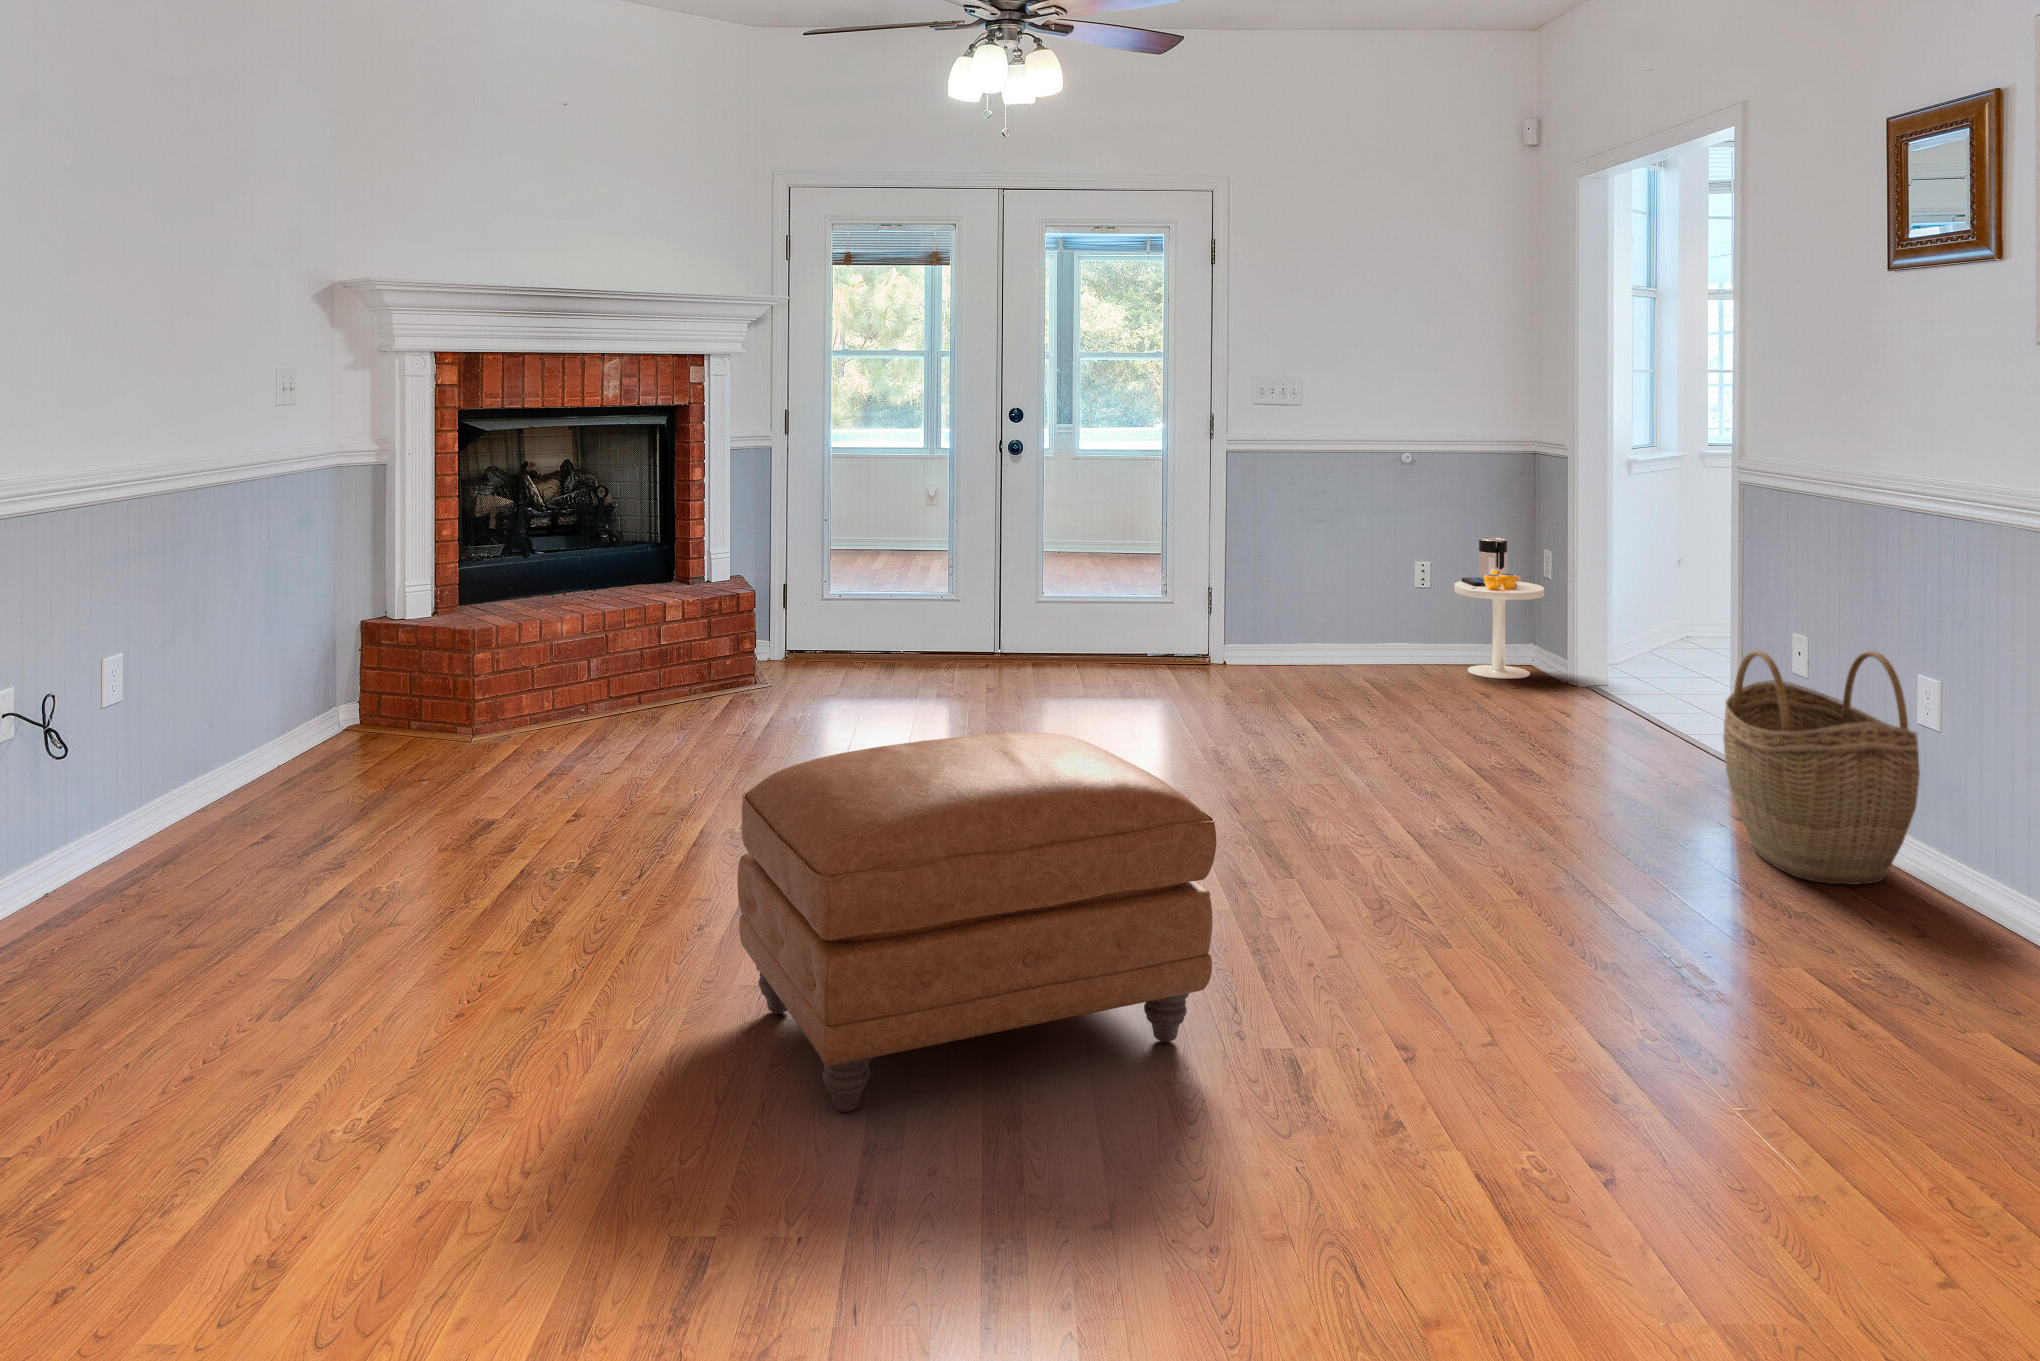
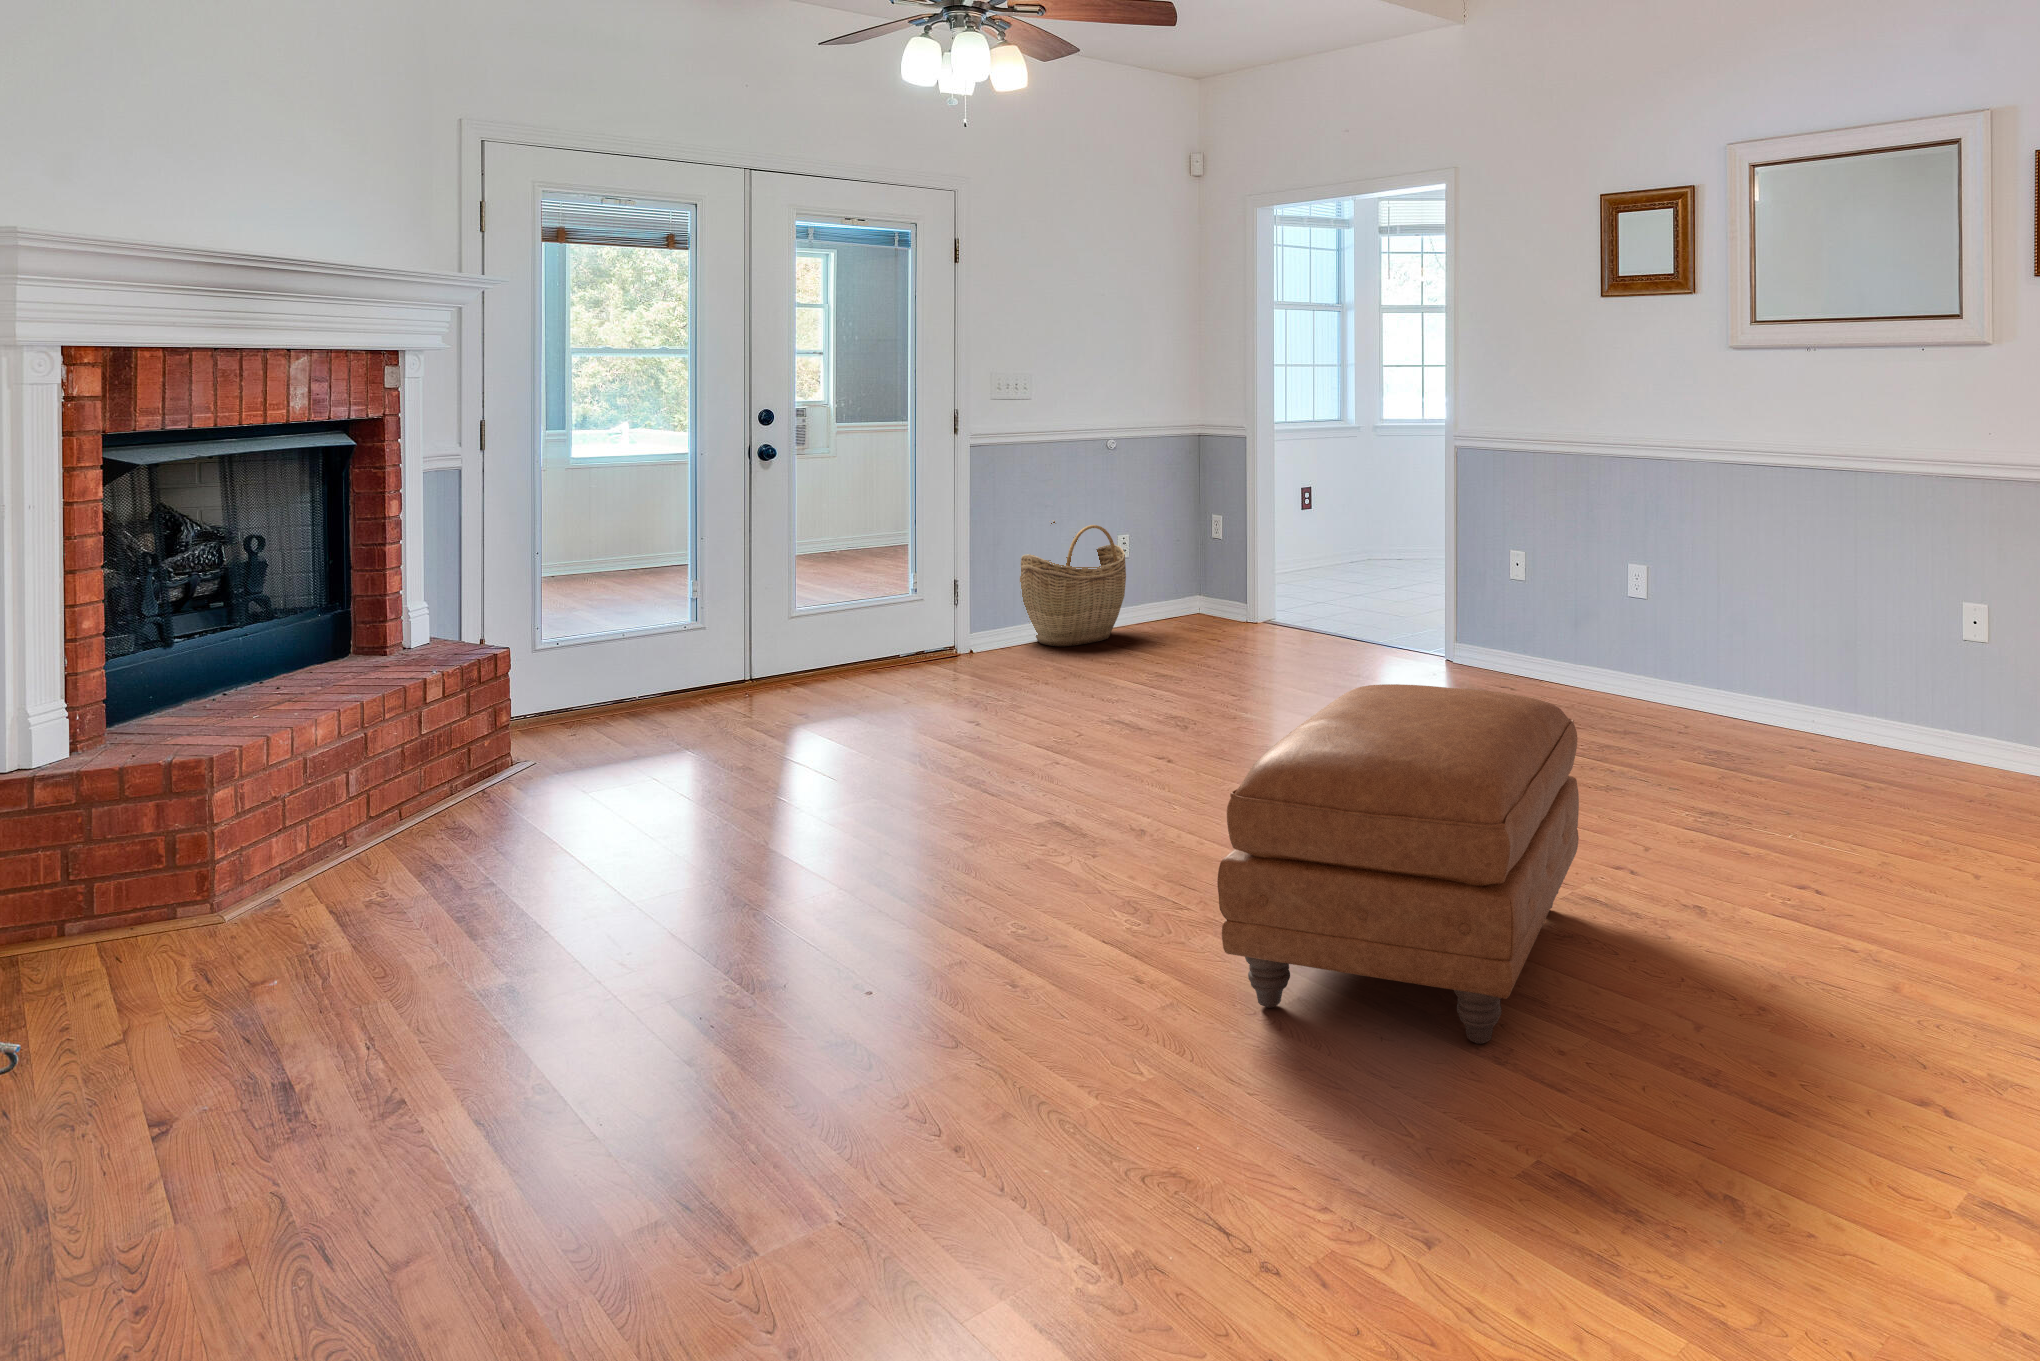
side table: present [1454,537,1544,679] -> none [1150,510,1221,625]
woven basket: present [1723,650,1920,884] -> present [1020,521,1126,646]

